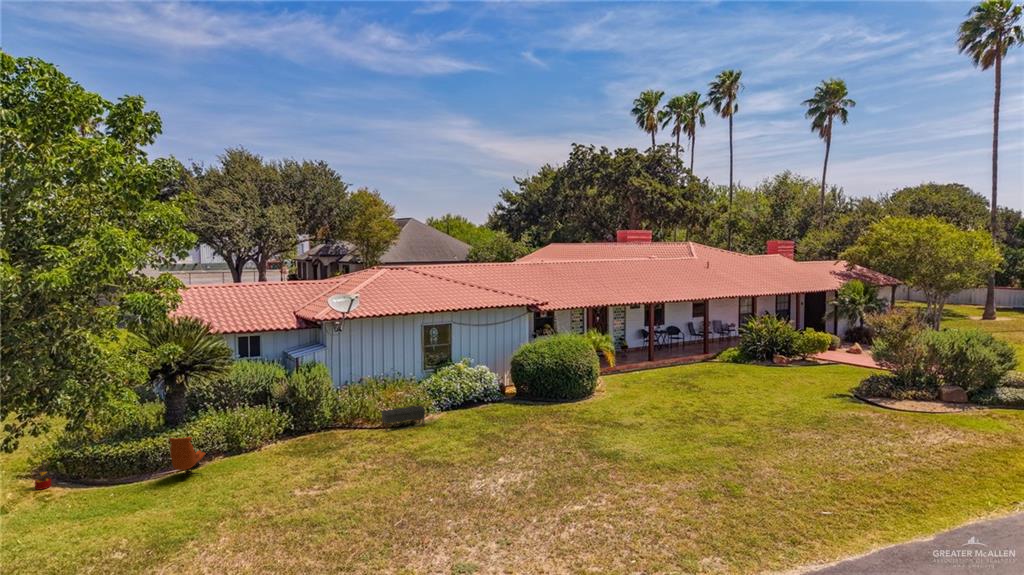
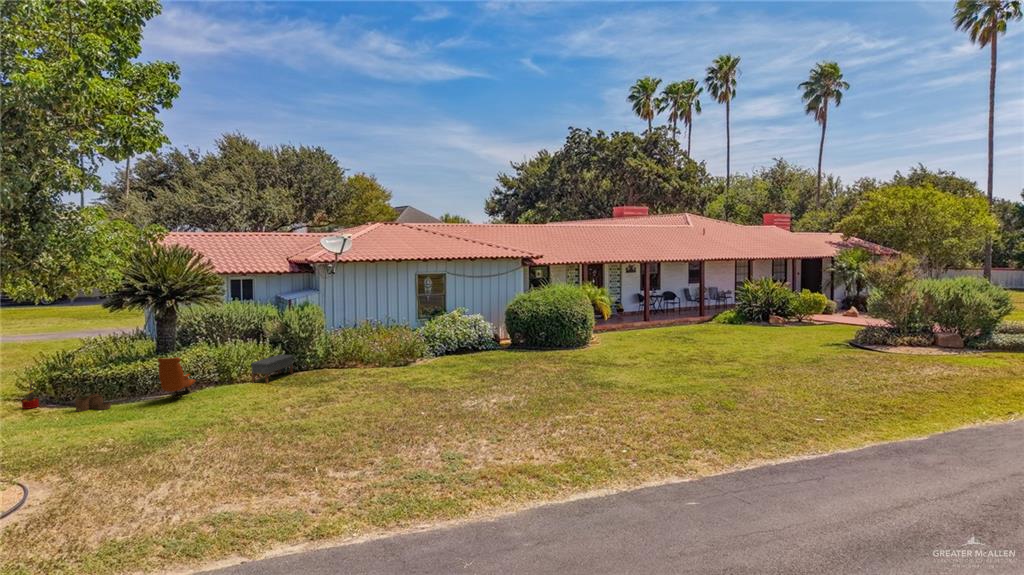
bench: present [381,406,425,432] -> present [251,354,293,383]
woven basket: none [88,472,123,495] -> present [75,394,111,412]

